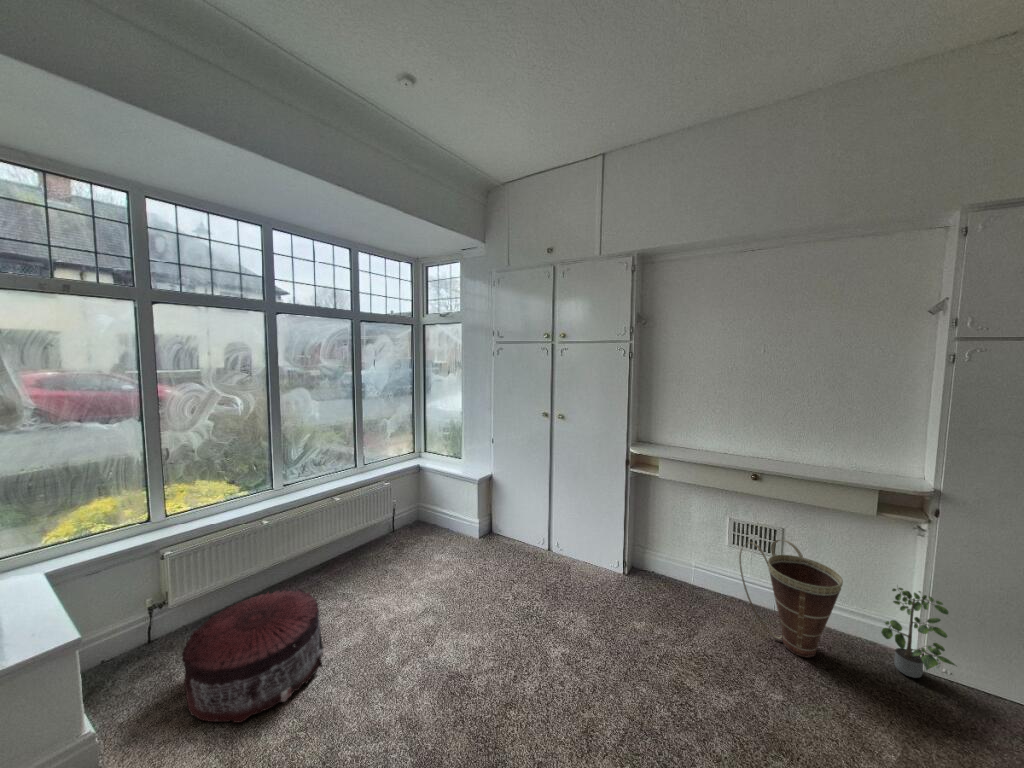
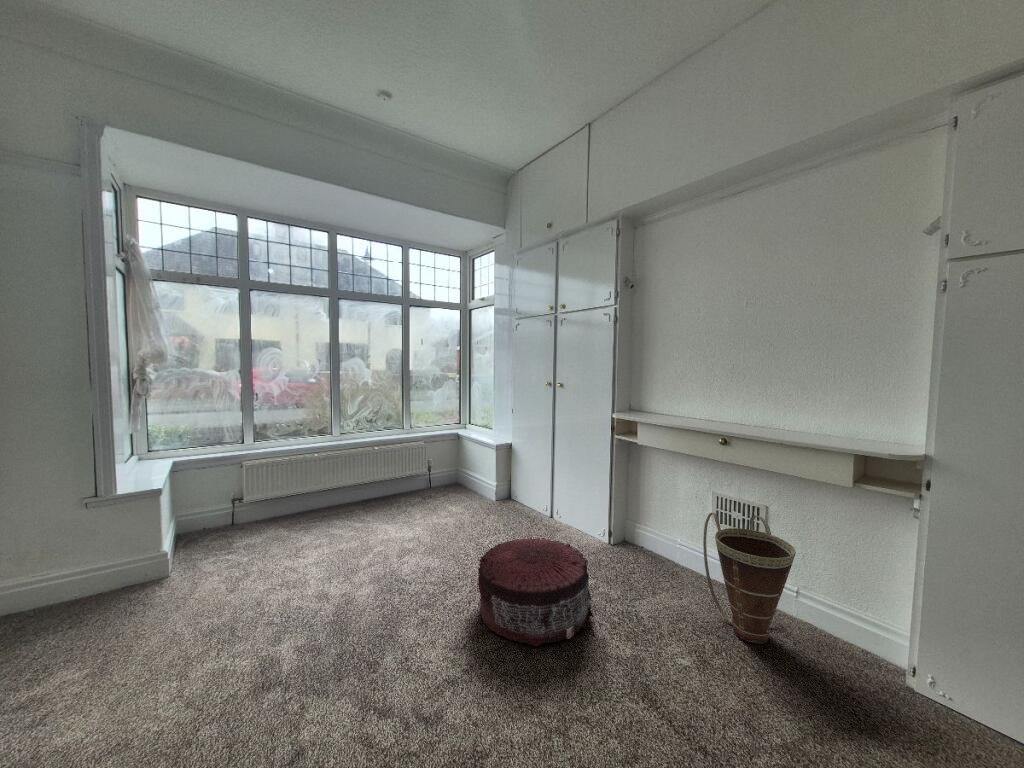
potted plant: present [881,588,955,678] -> none [848,573,932,693]
pouf: present [182,590,323,723] -> present [478,537,593,647]

